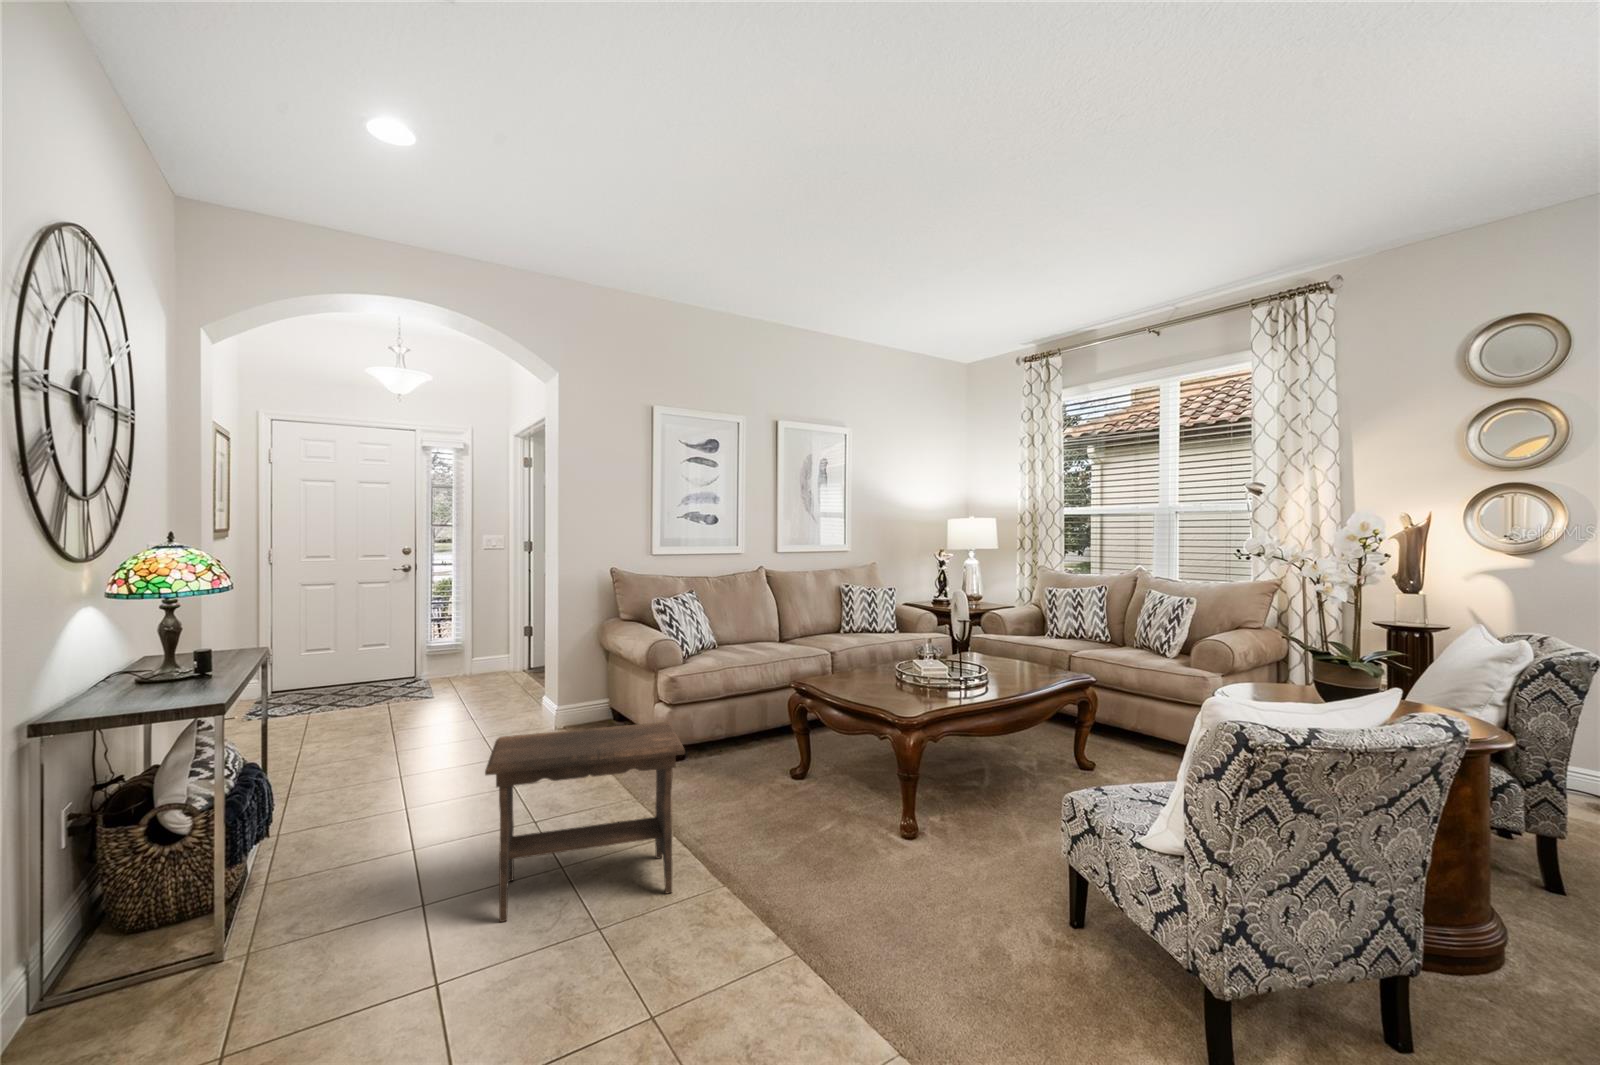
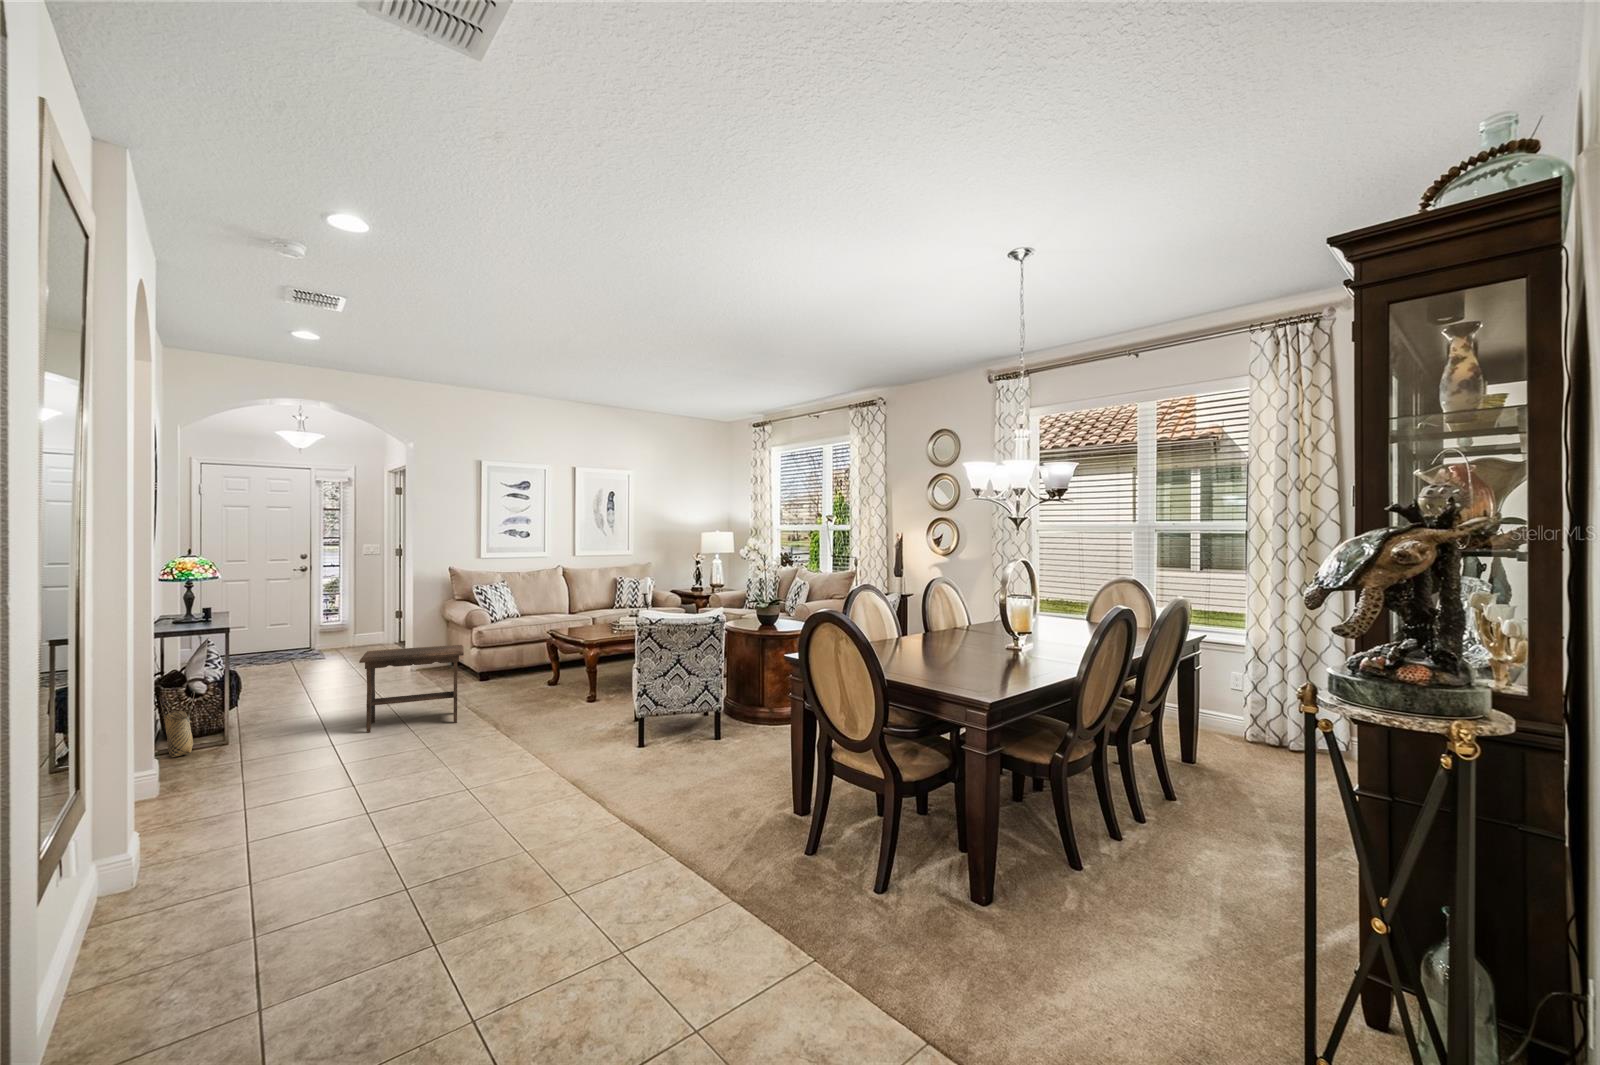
woven basket: none [70,843,150,1008] -> present [161,692,195,757]

